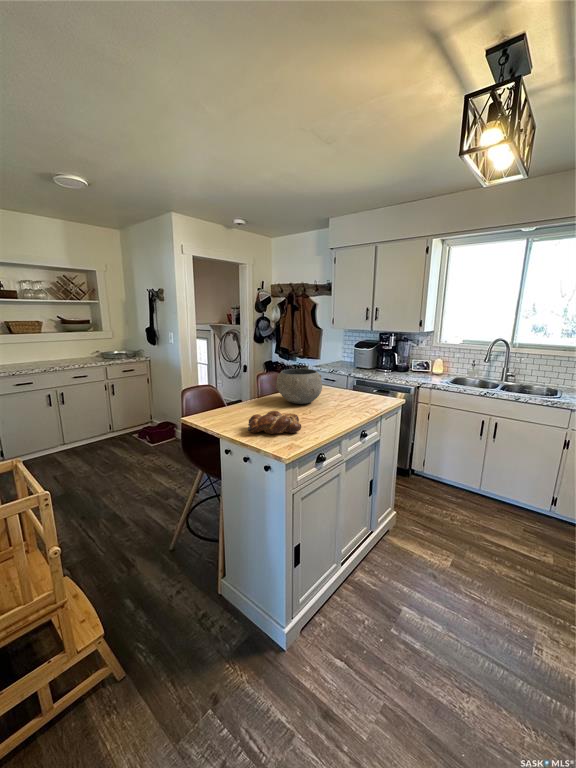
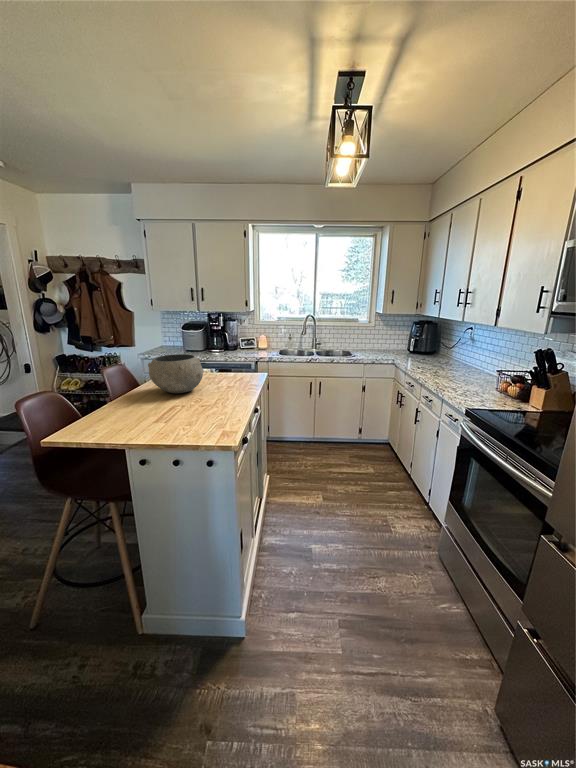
bread loaf: present [248,411,301,434] -> none [160,401,222,431]

